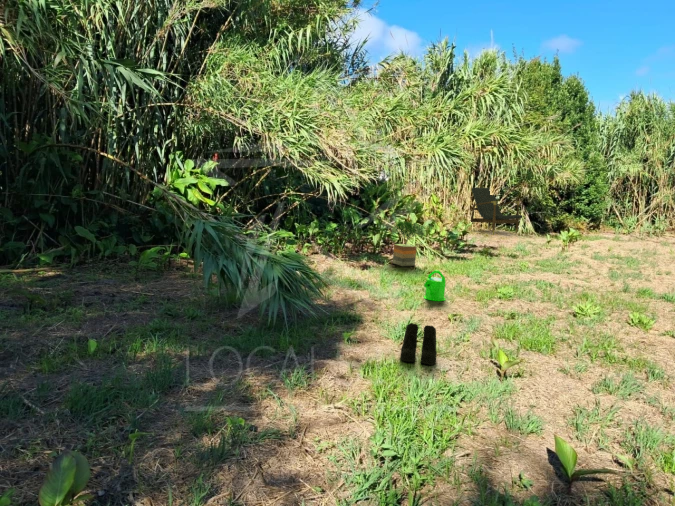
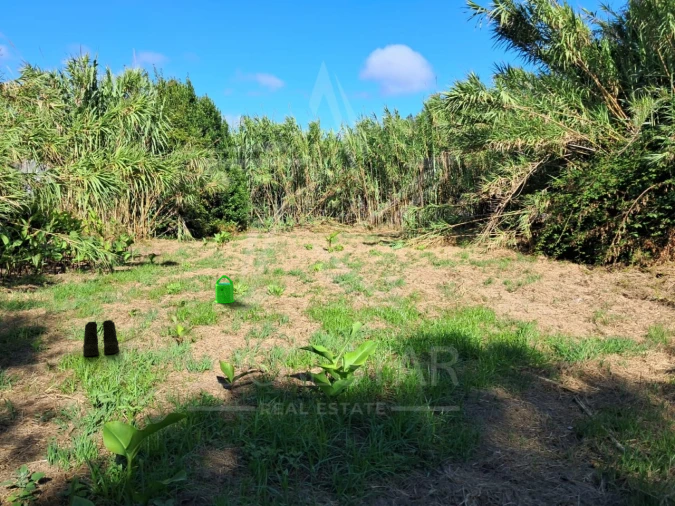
lounge chair: present [470,187,522,235] -> none [128,200,180,244]
potted tree: present [393,222,425,266] -> none [48,236,88,282]
watering can: present [424,270,446,301] -> present [214,275,234,304]

